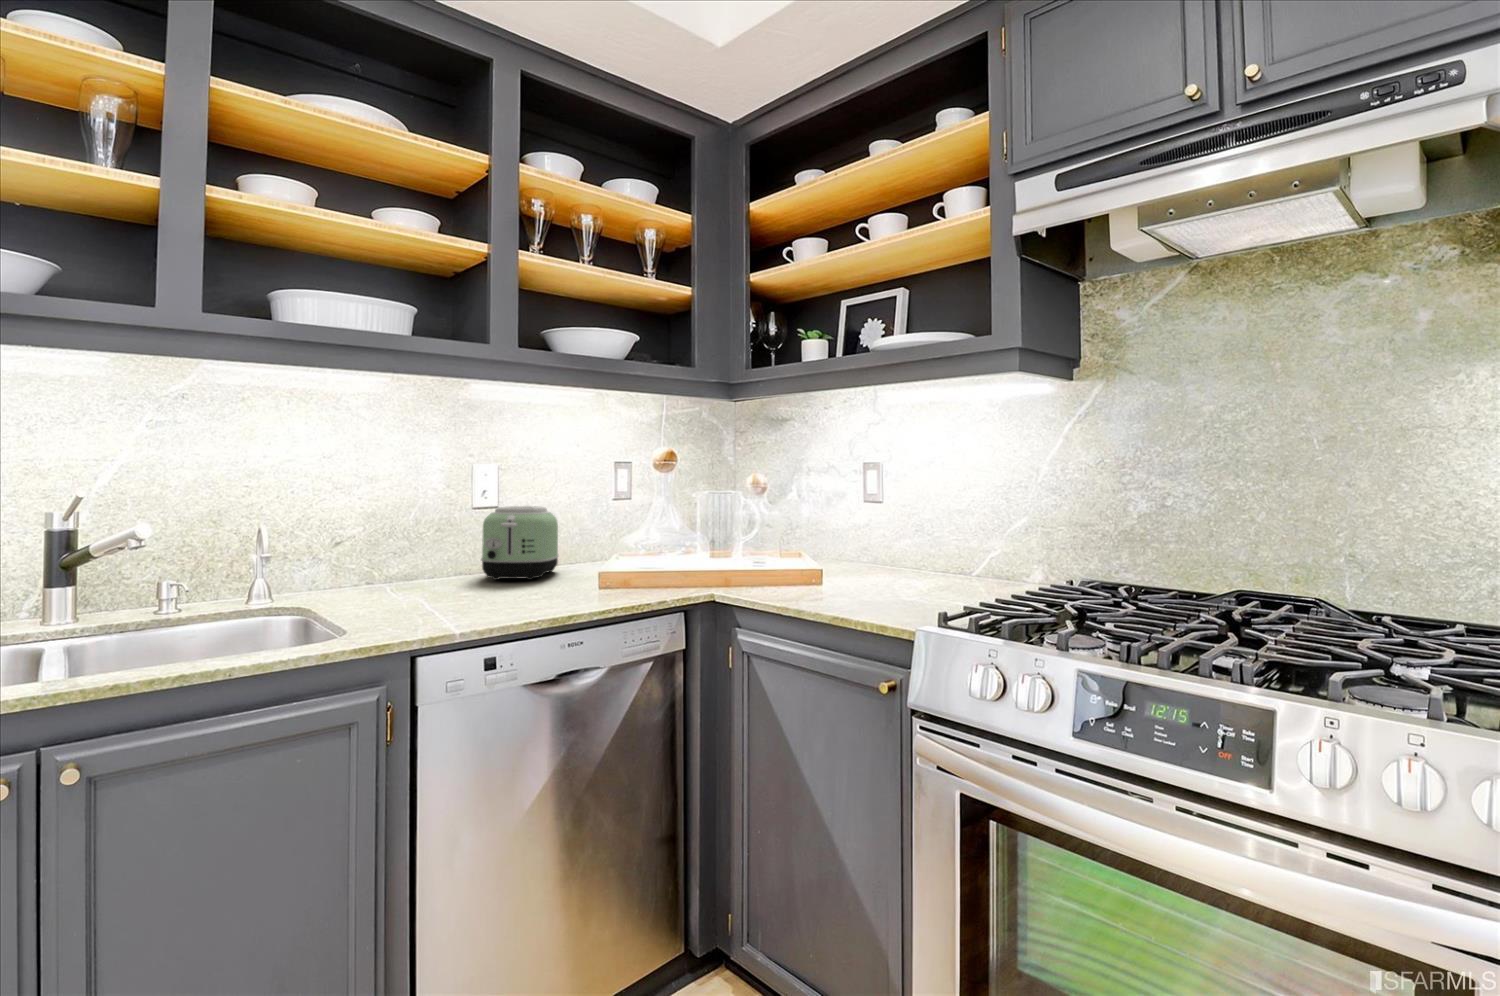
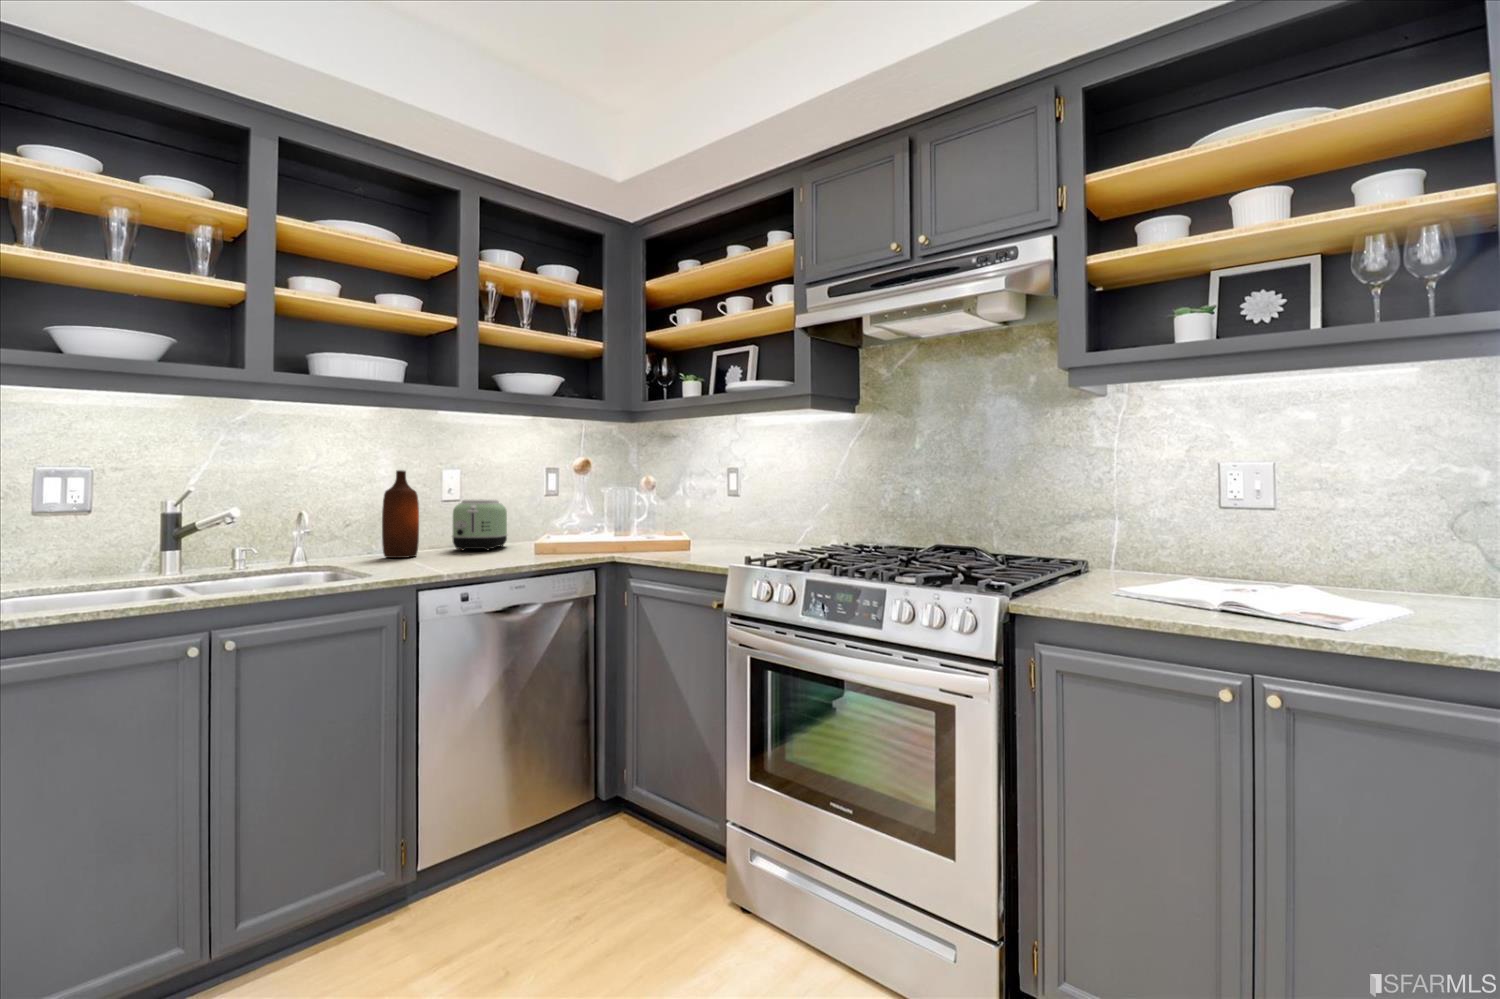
bottle: none [381,466,434,593] -> present [382,470,419,558]

